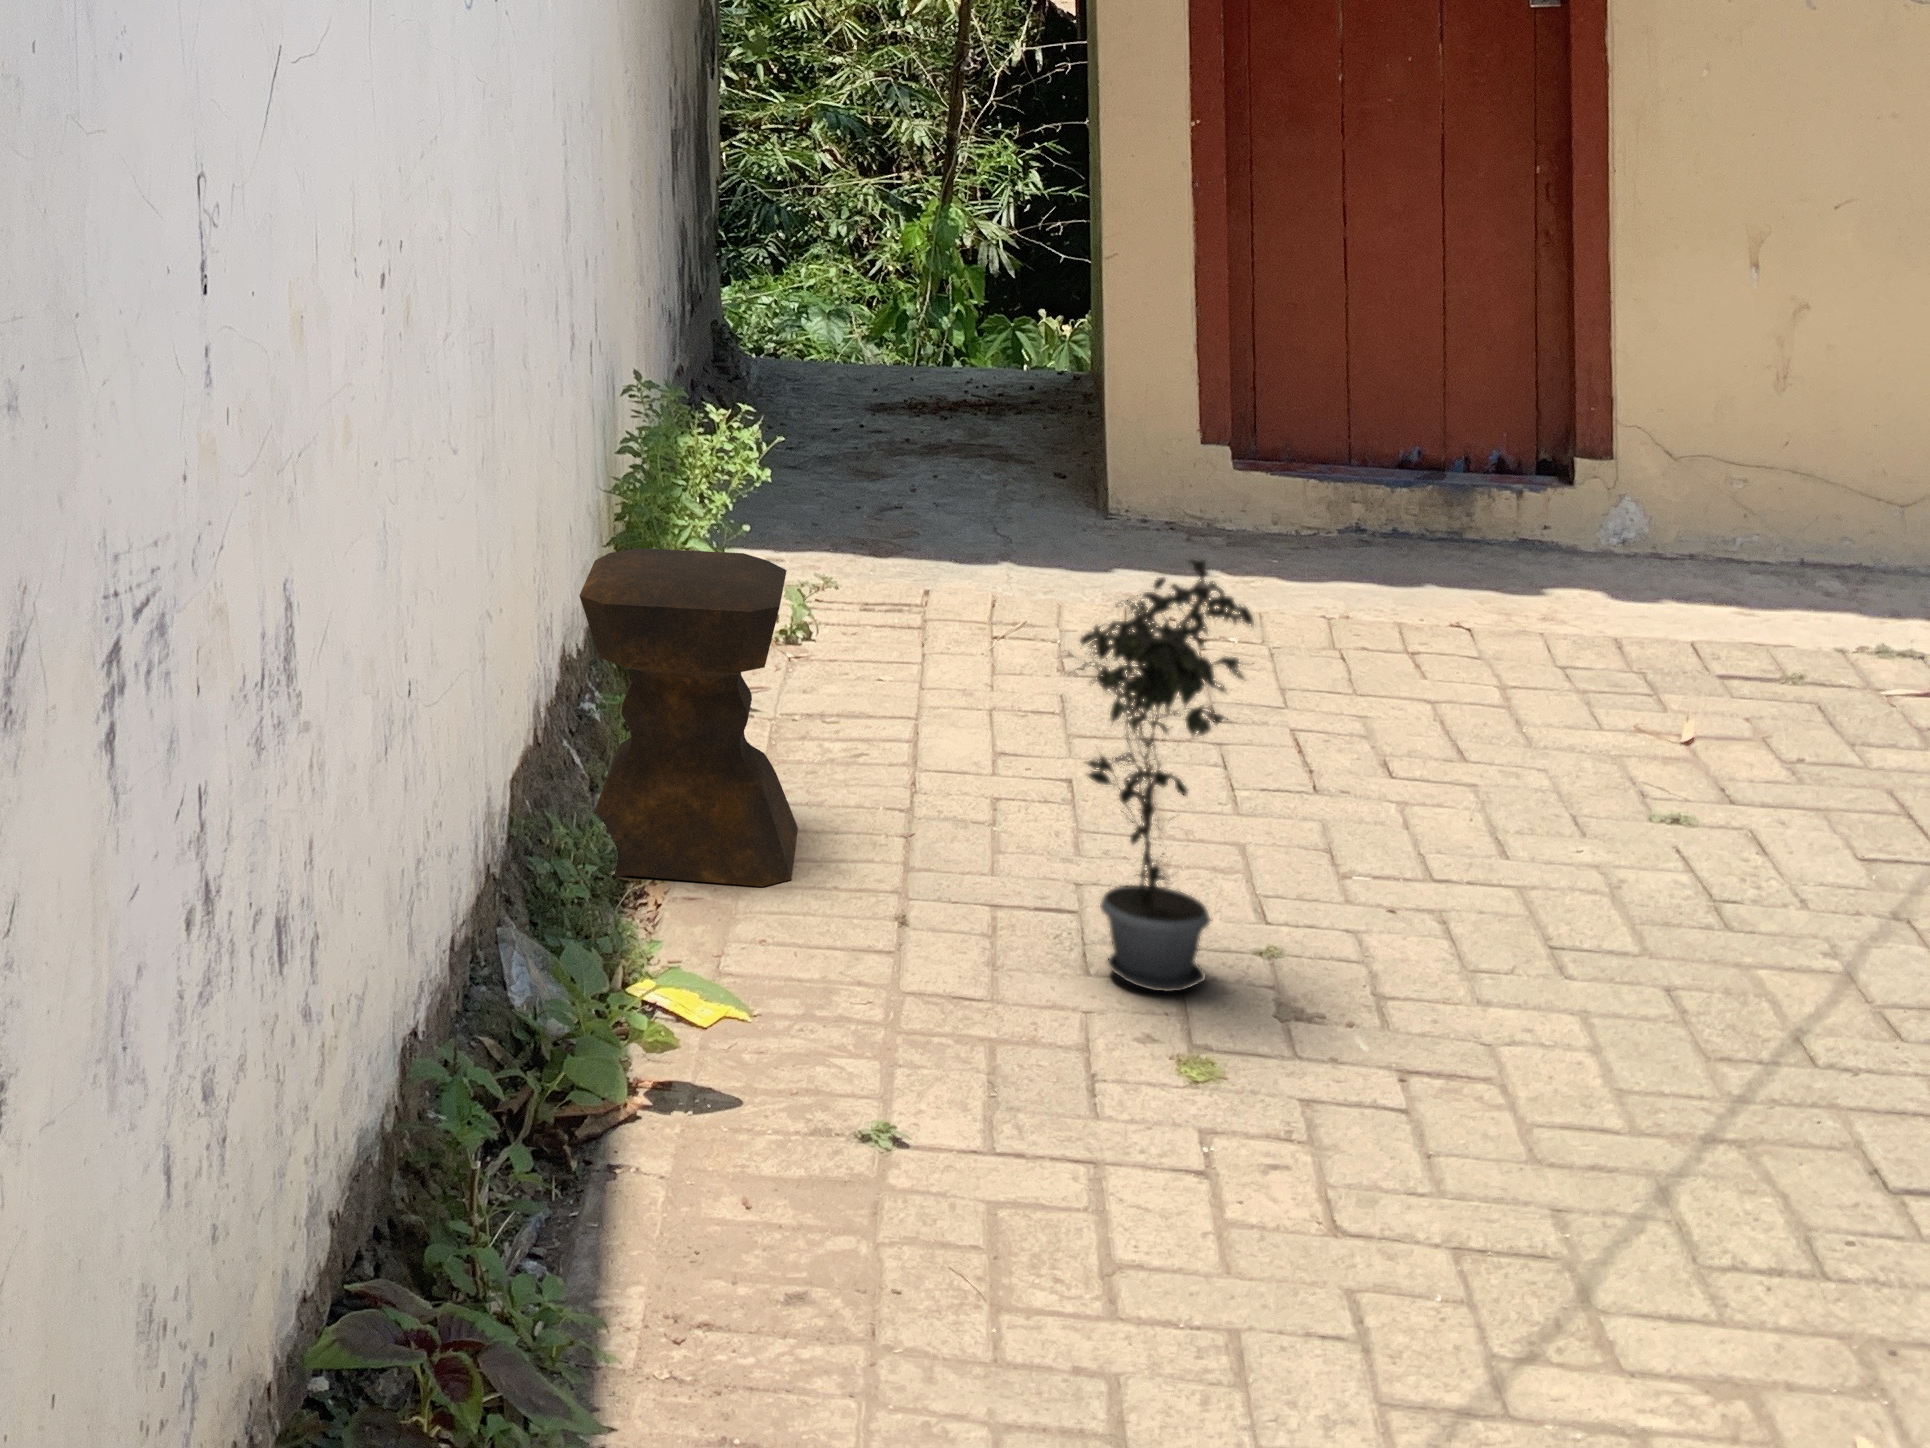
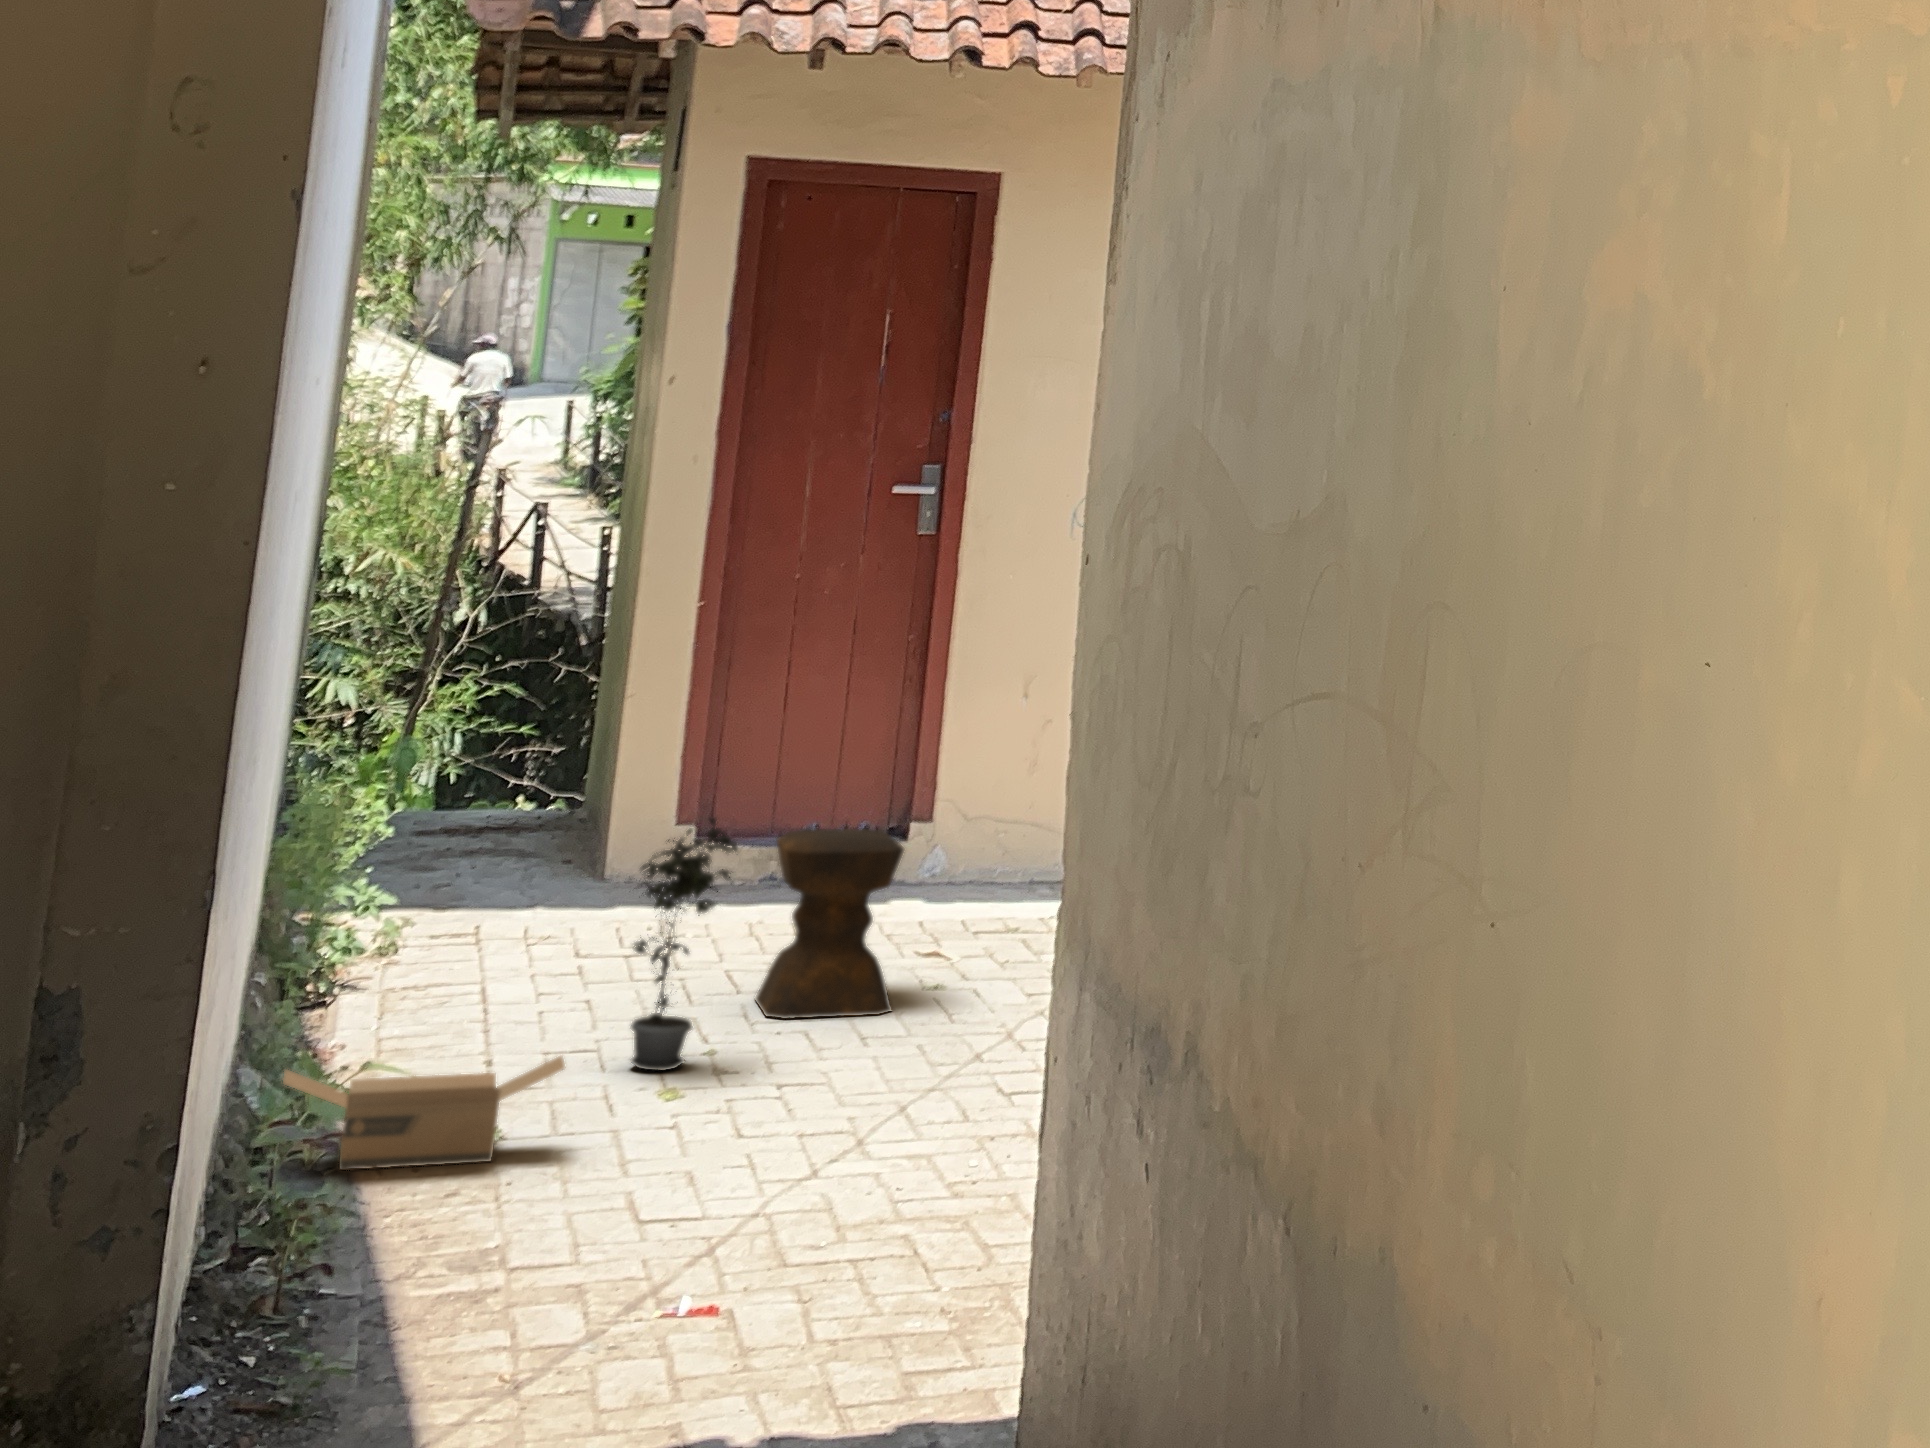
stool: present [579,548,798,887] -> present [755,829,904,1019]
cardboard box: none [476,987,948,1222] -> present [283,1056,566,1170]

